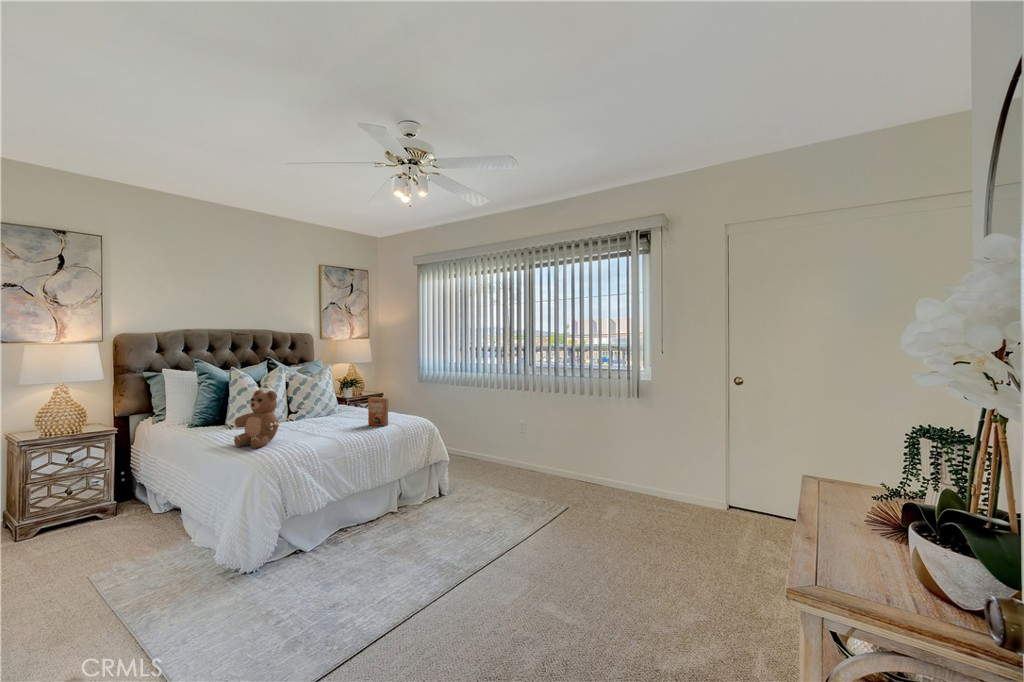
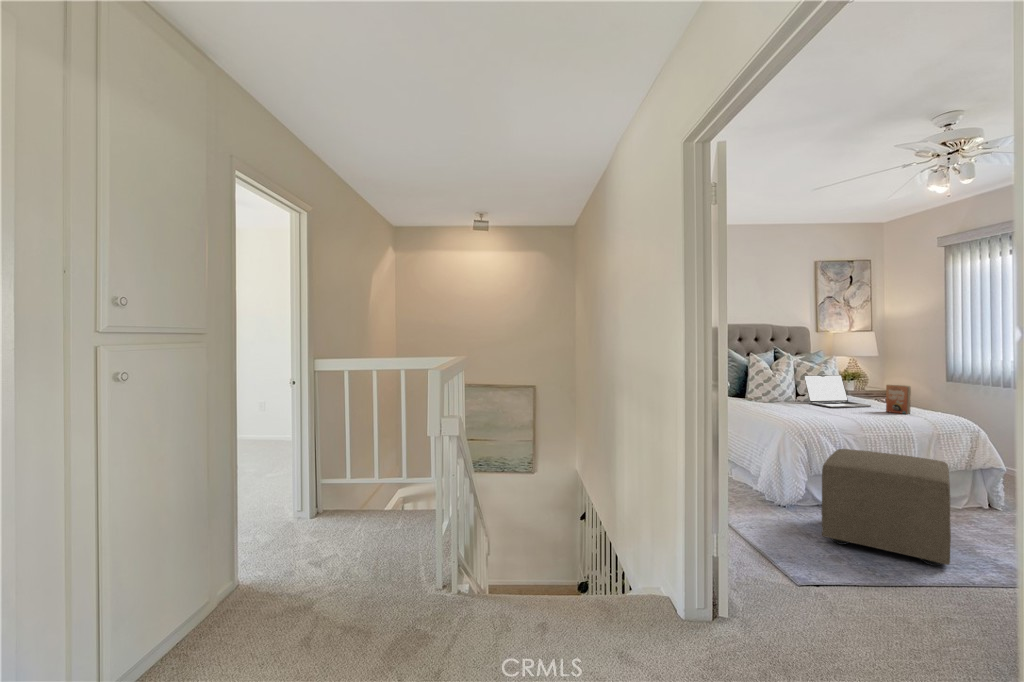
laptop: none [293,387,358,427] -> present [804,375,871,408]
teddy bear: present [233,390,279,448] -> none [762,369,803,413]
ottoman: none [260,493,408,653] -> present [821,449,951,566]

